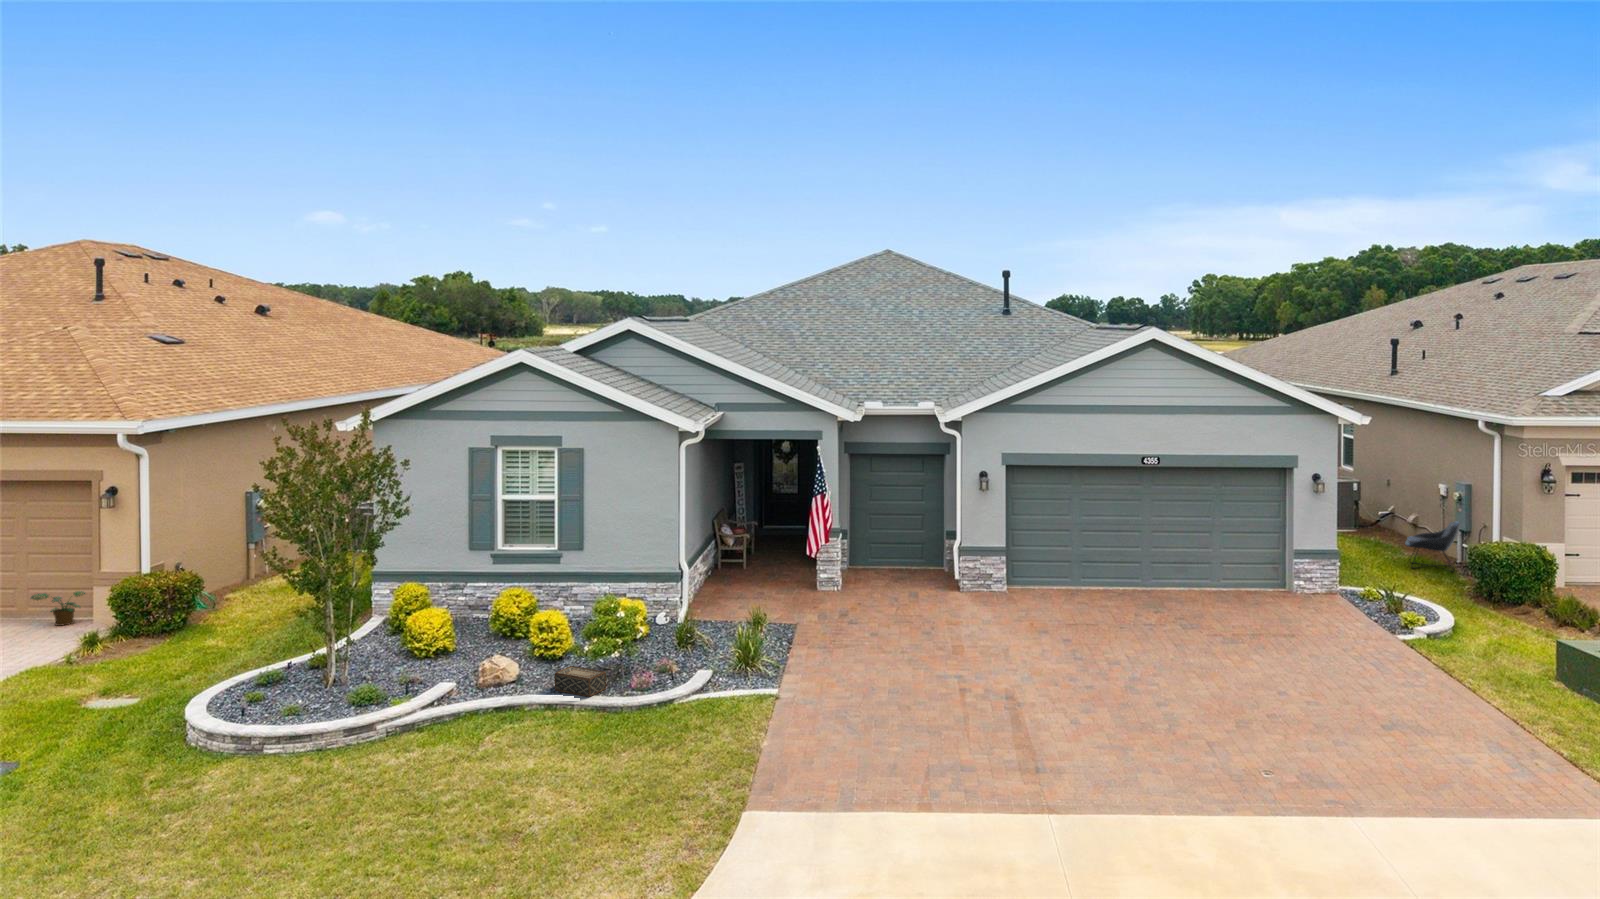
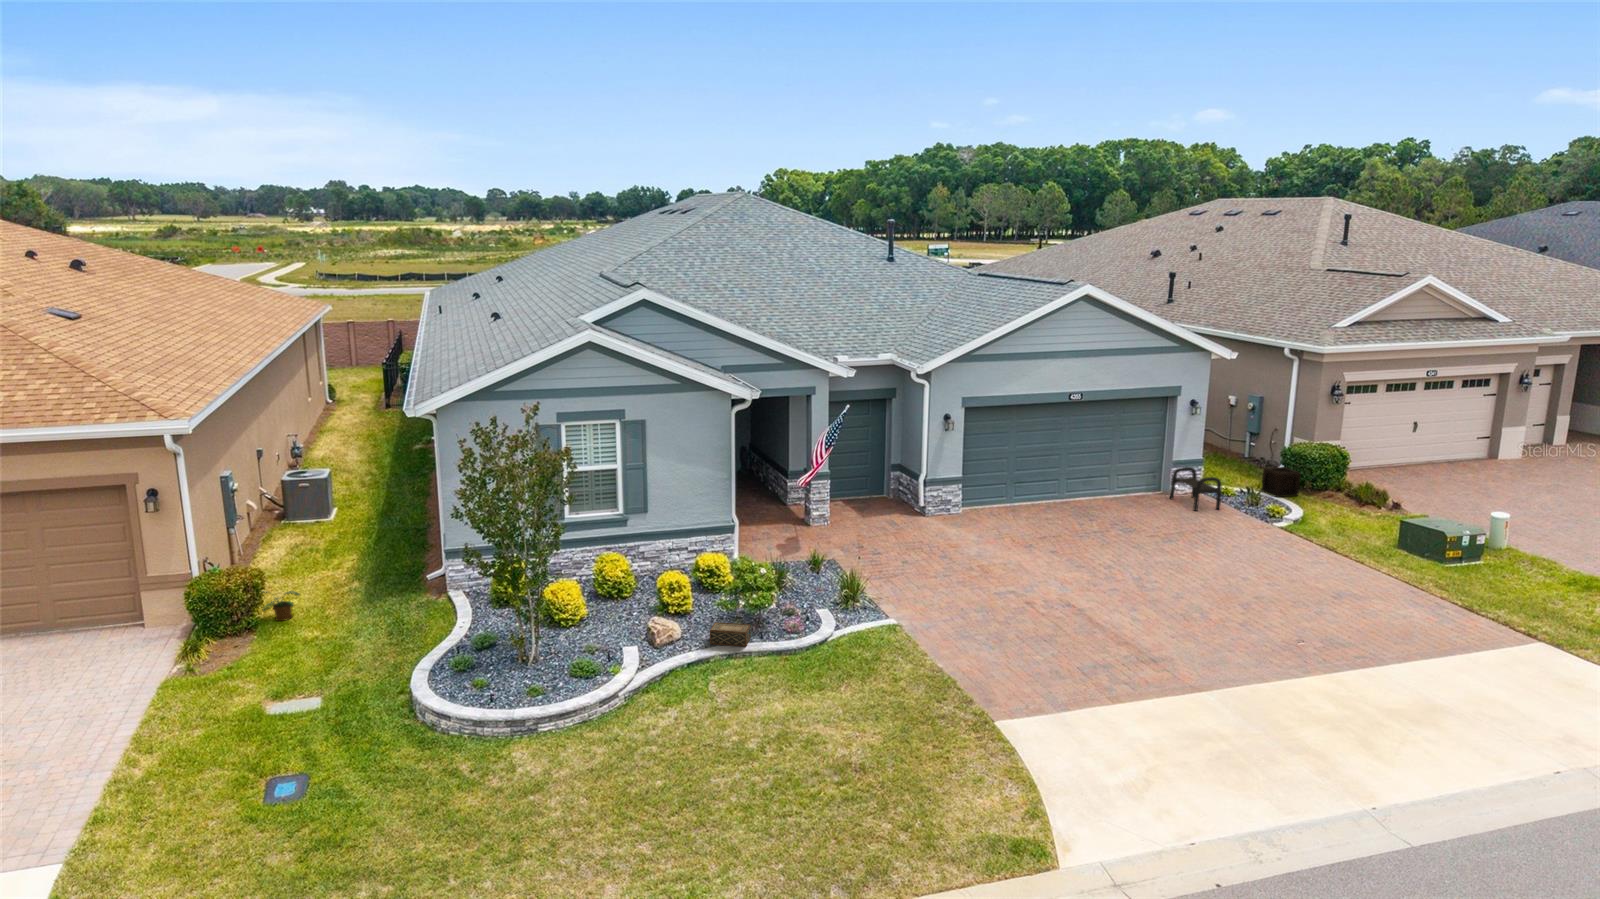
lounge chair: present [1405,521,1460,572] -> none [1226,426,1266,466]
bench: none [1291,556,1357,612] -> present [1170,467,1221,511]
wooden crate: none [1436,566,1493,606] -> present [1261,467,1301,497]
potted plant: present [31,591,85,626] -> present [262,591,299,621]

